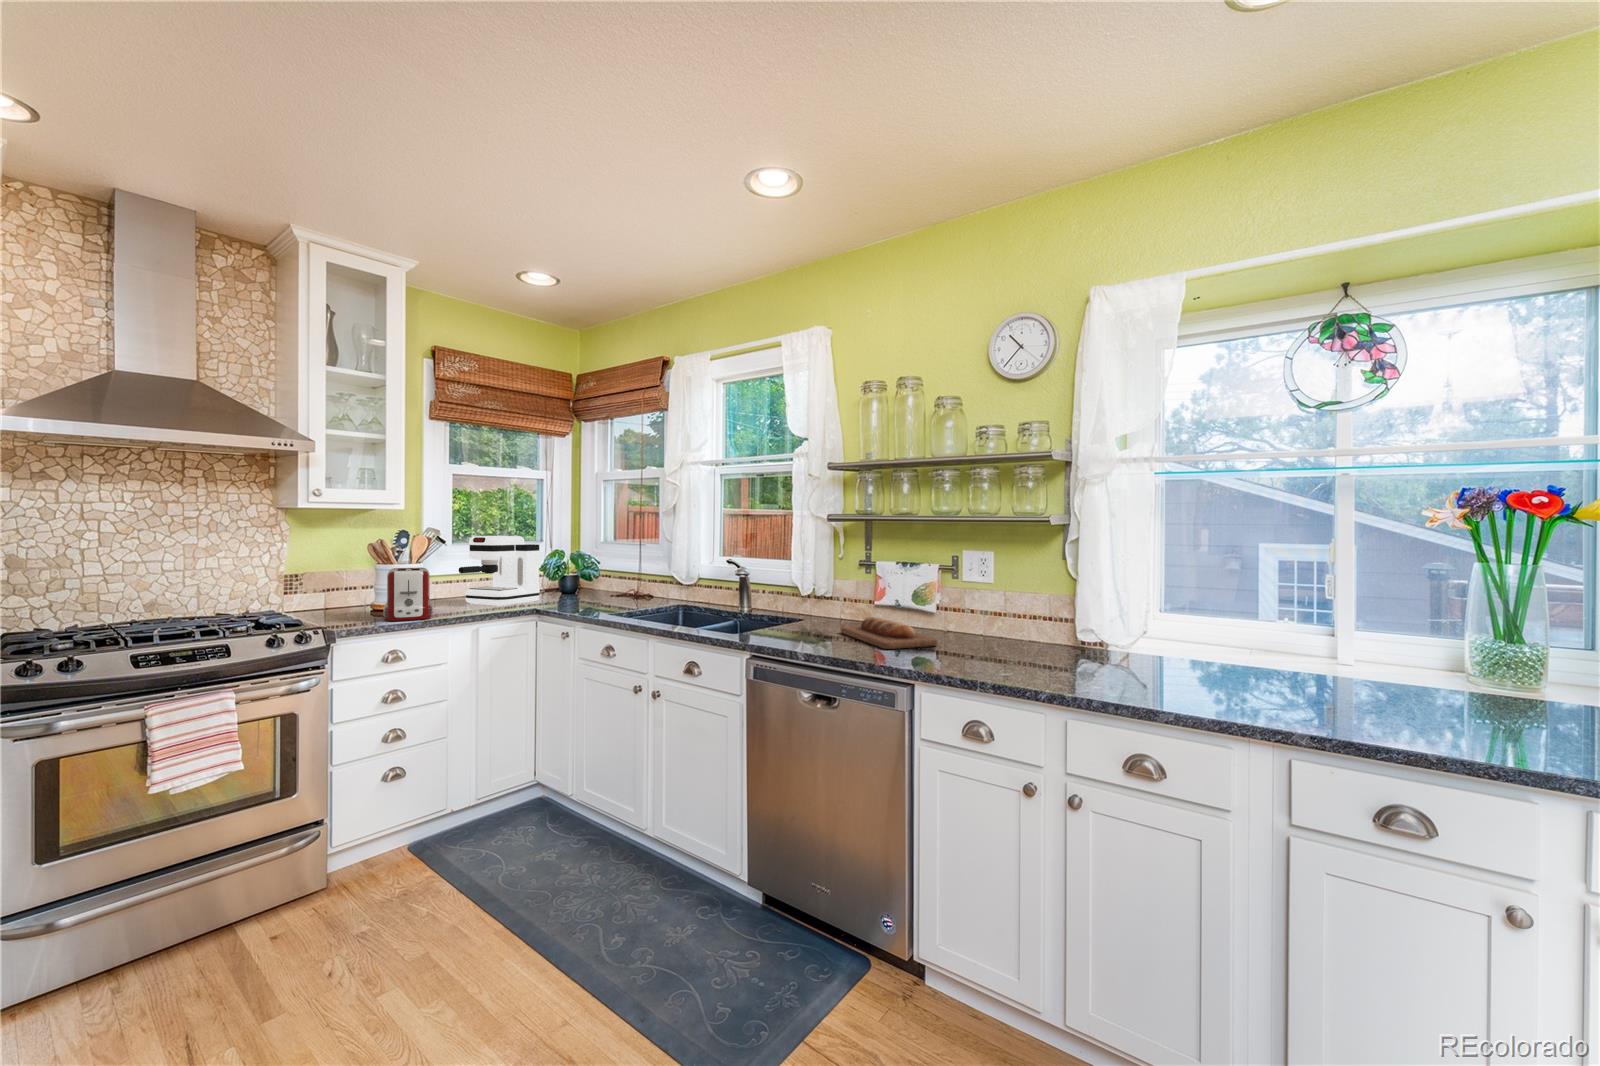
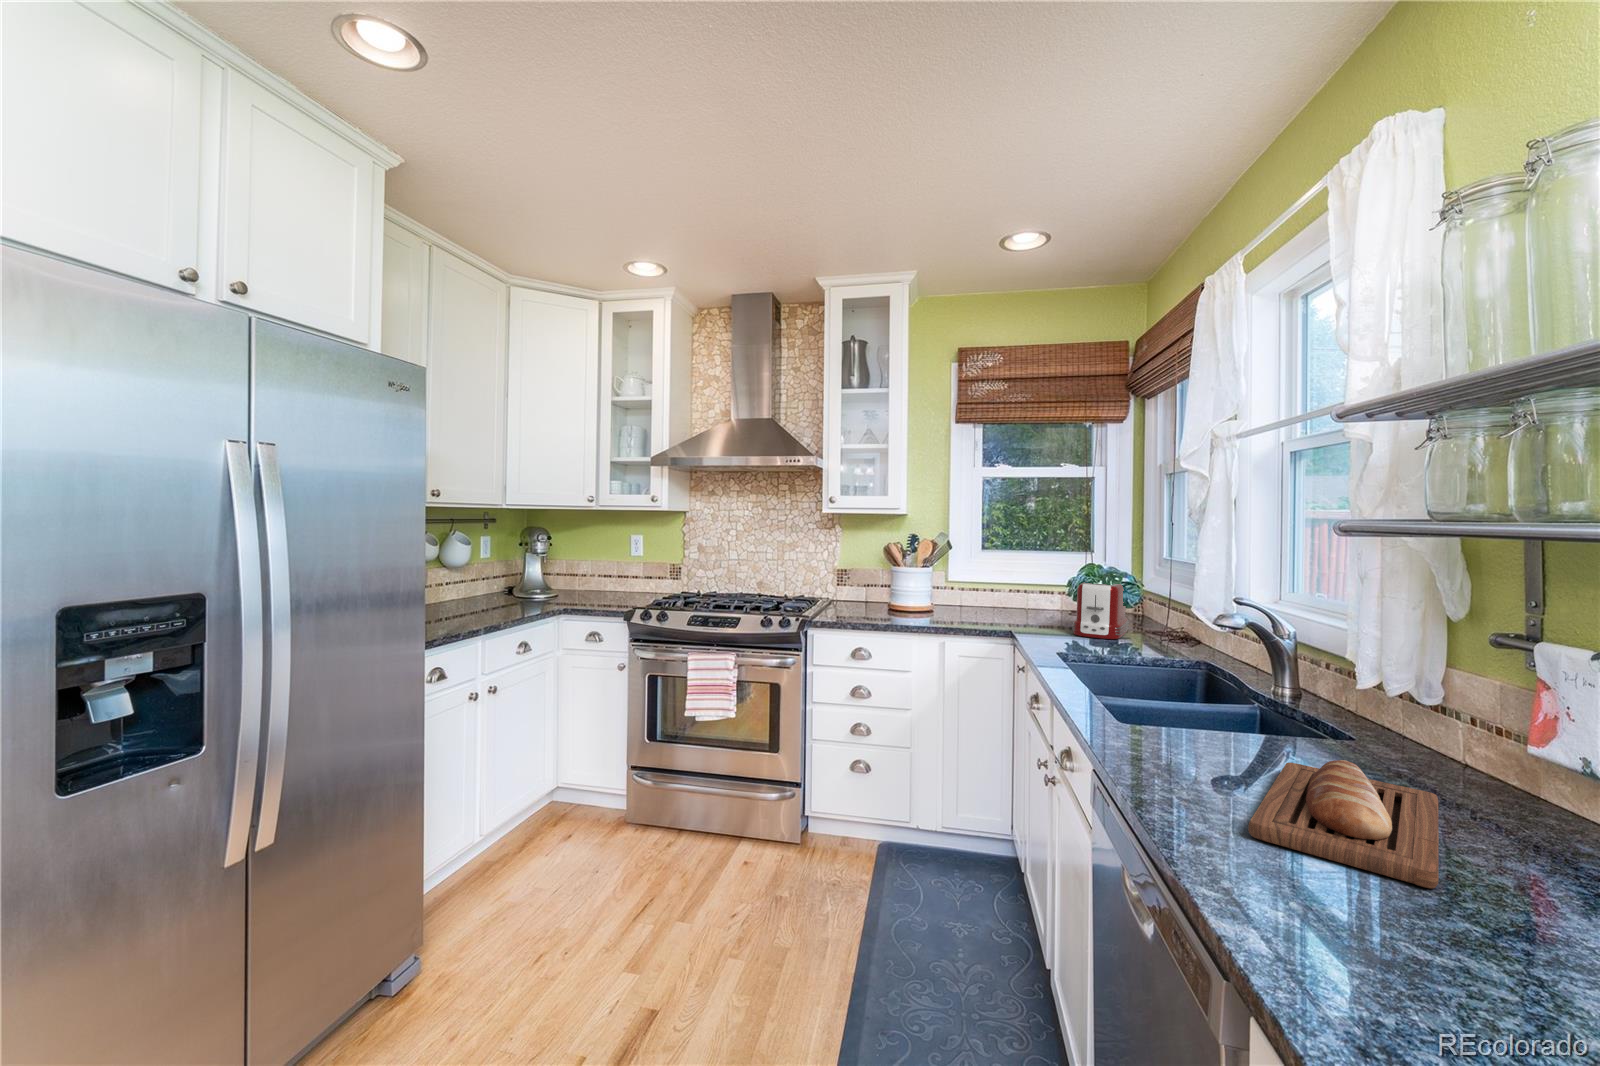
coffee maker: present [459,536,540,607] -> none [948,543,1035,622]
toaster: present [383,568,433,621] -> present [1072,582,1129,639]

